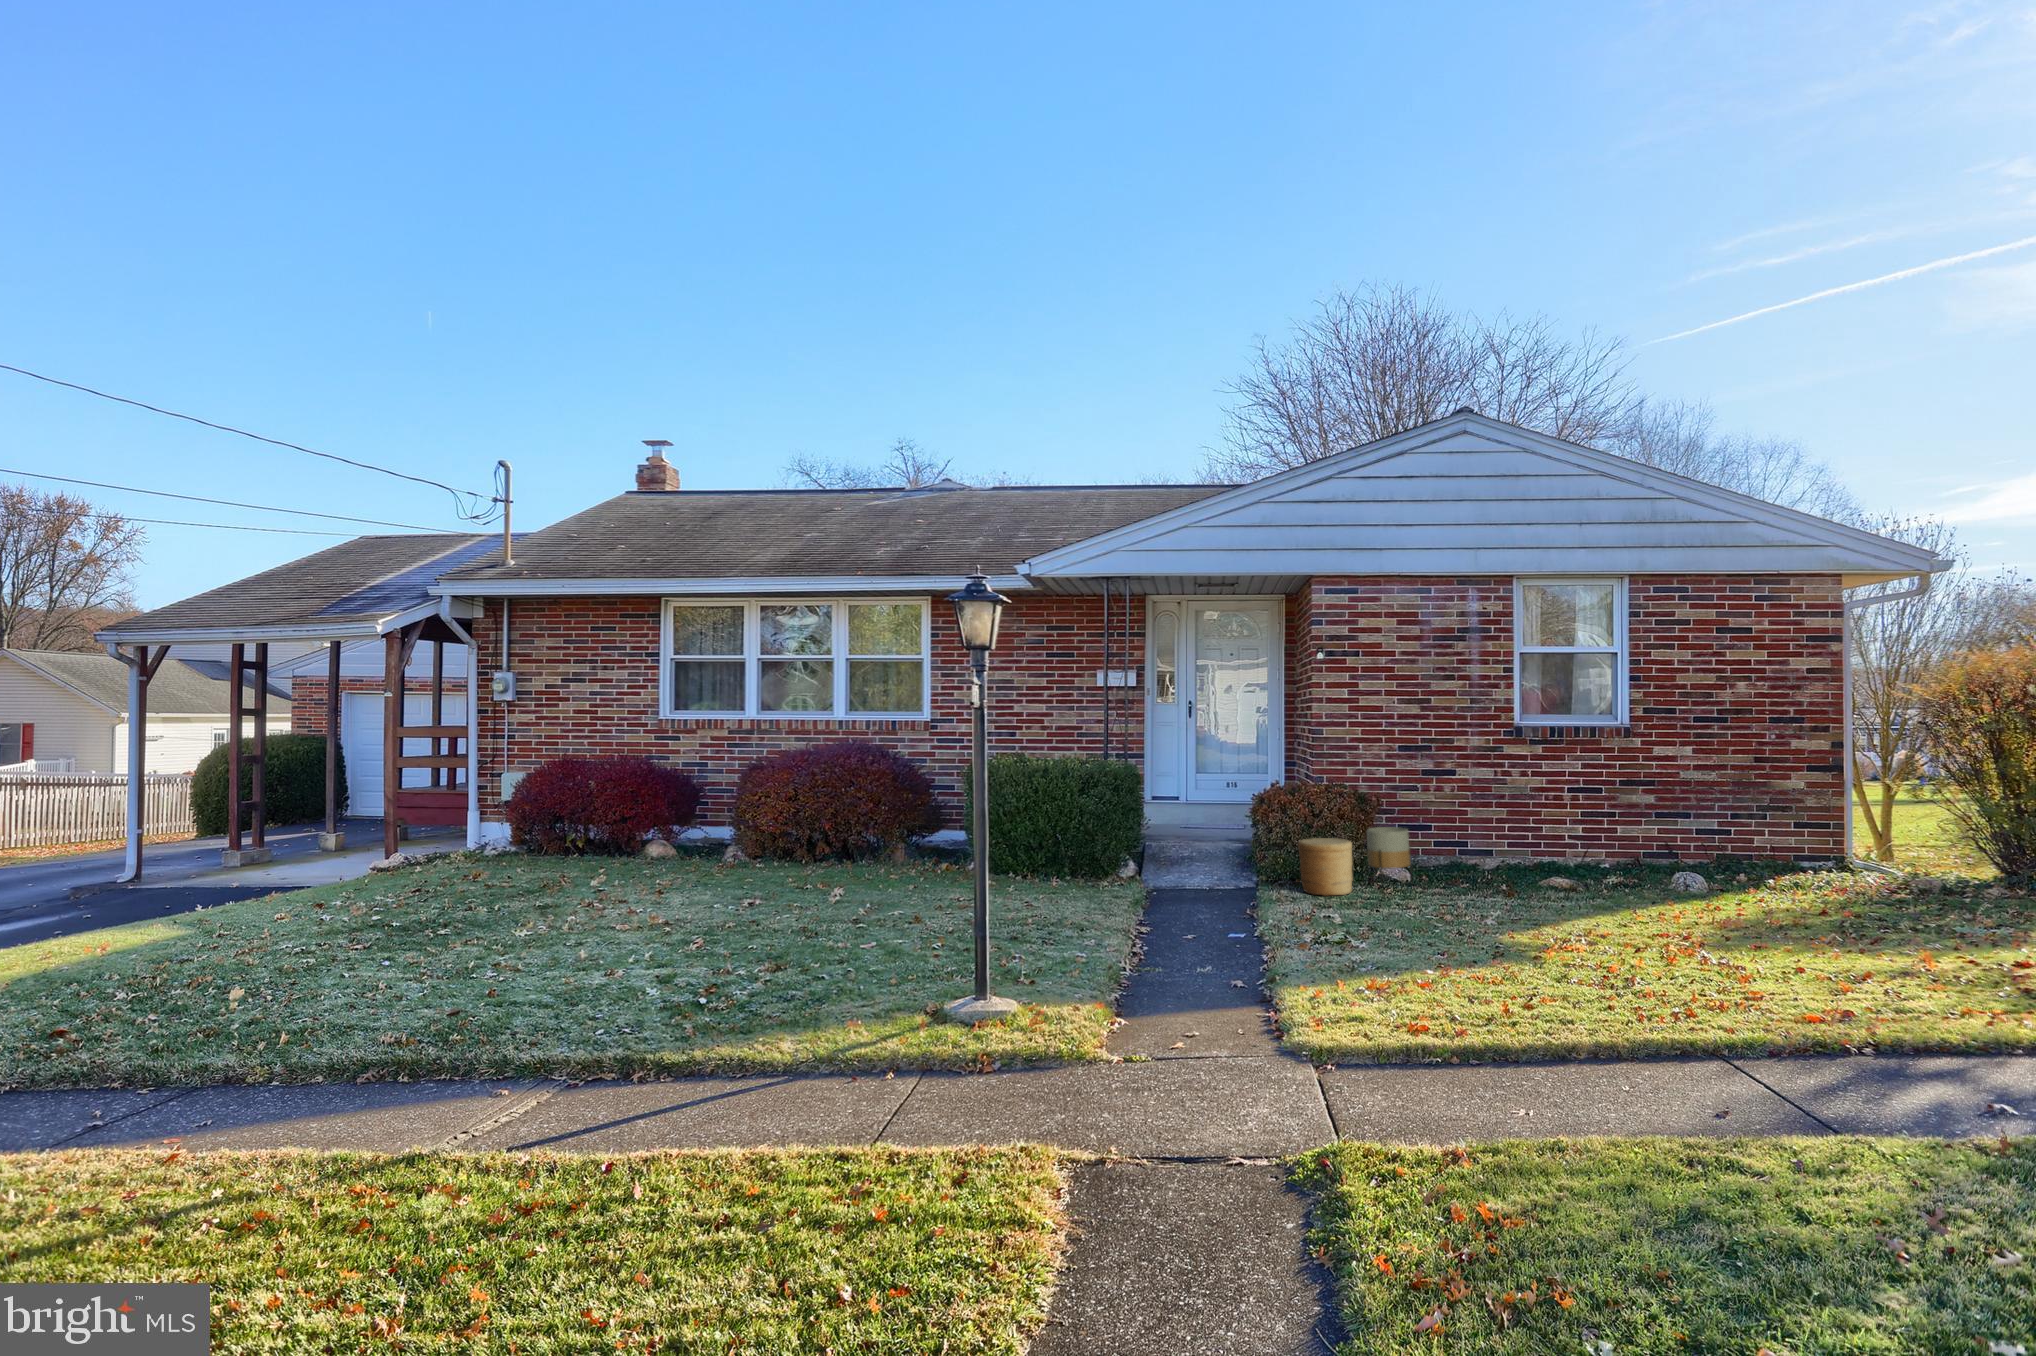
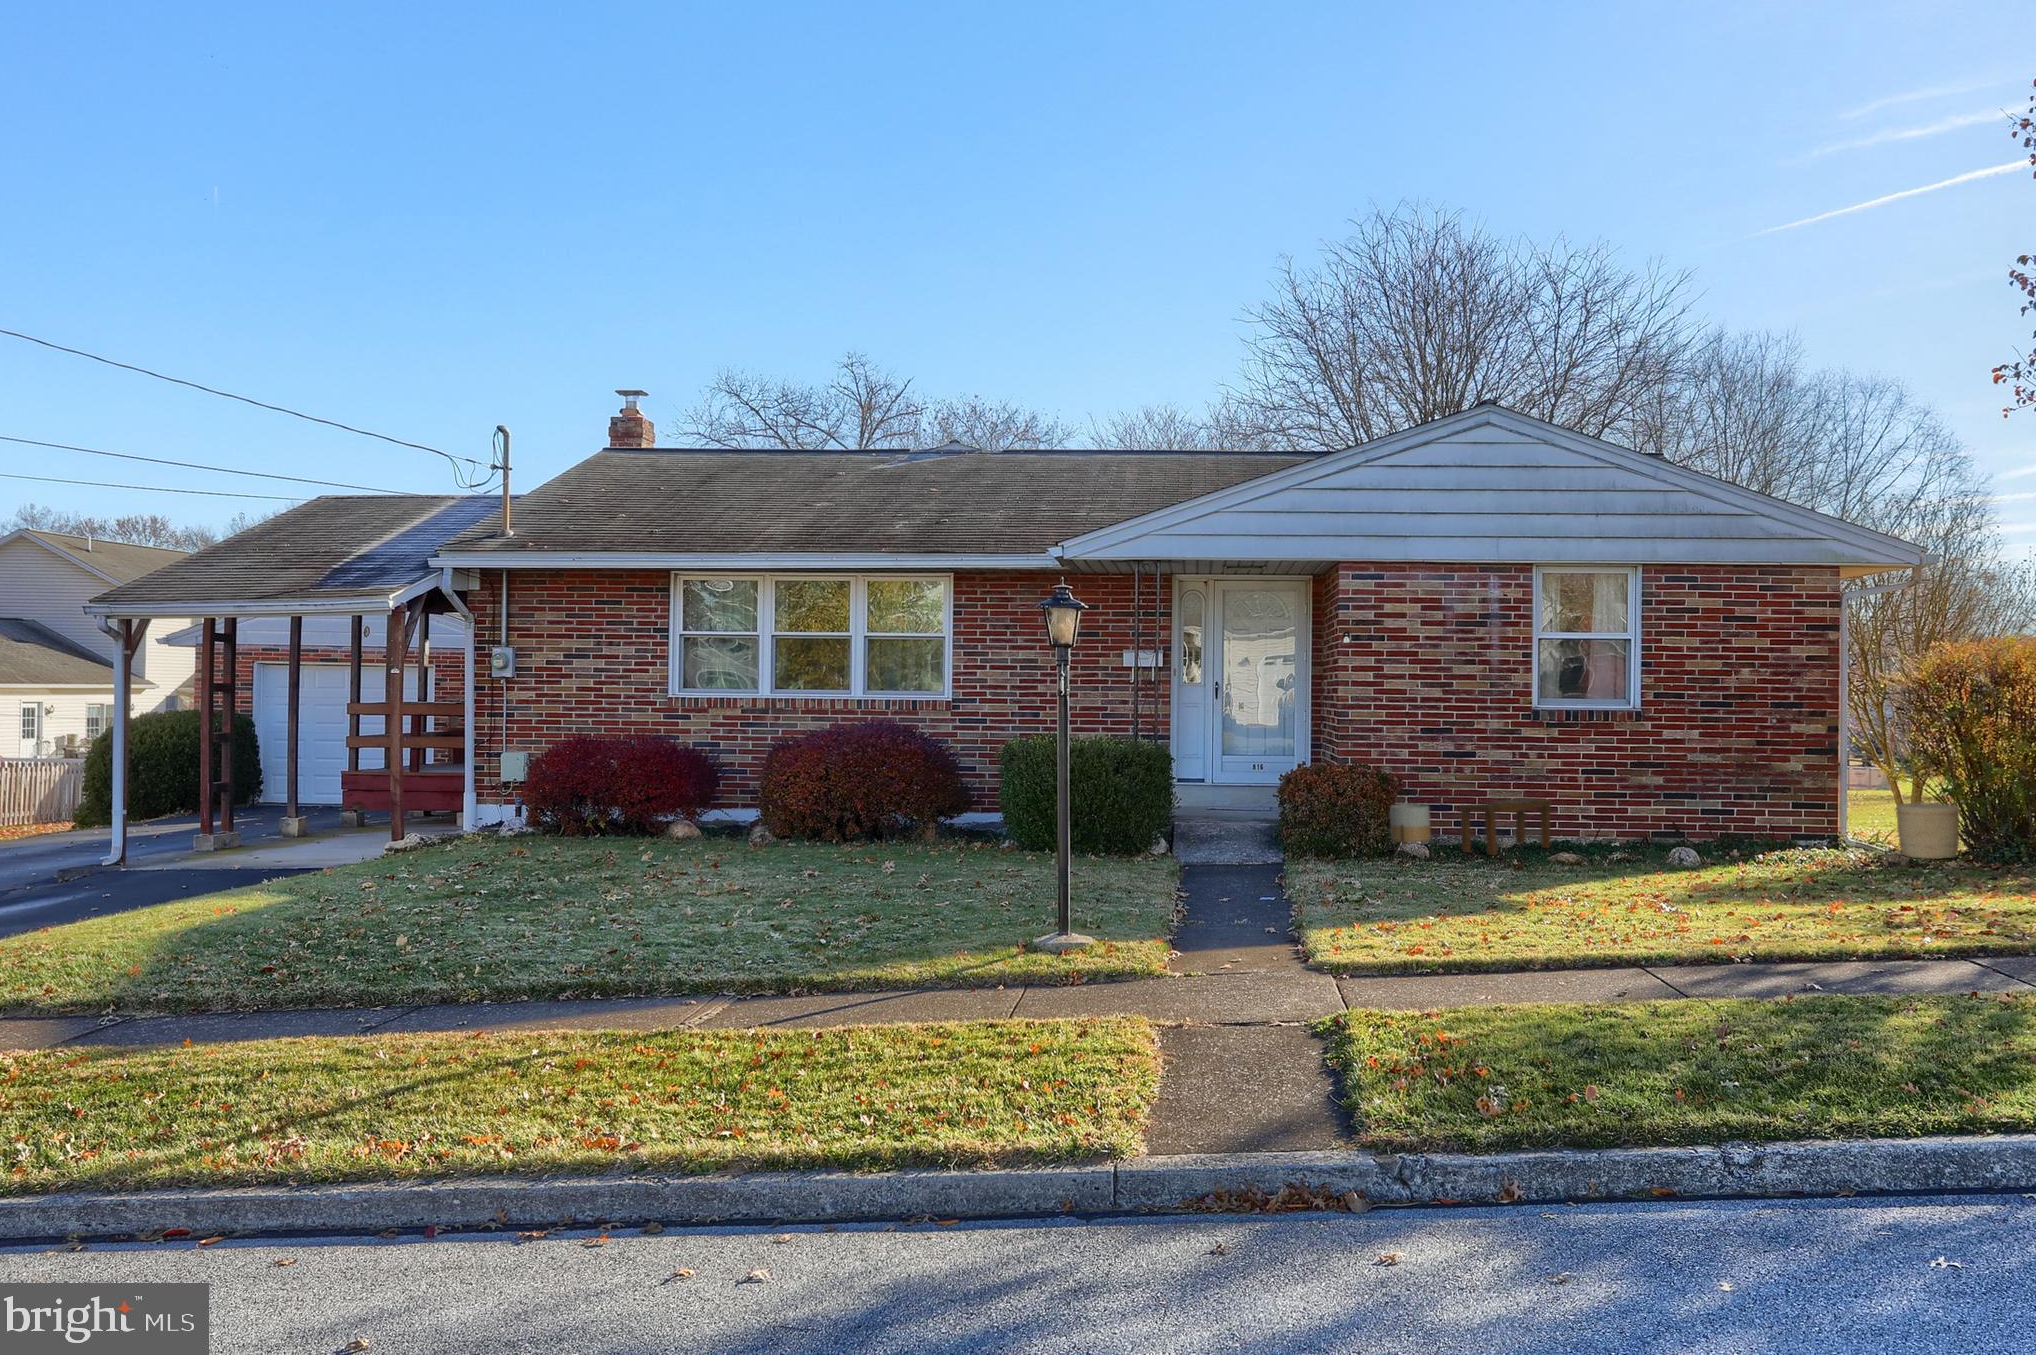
bench: none [1440,818,1538,882] -> present [1460,798,1552,855]
woven basket: present [1298,838,1353,896] -> present [1896,803,1960,859]

